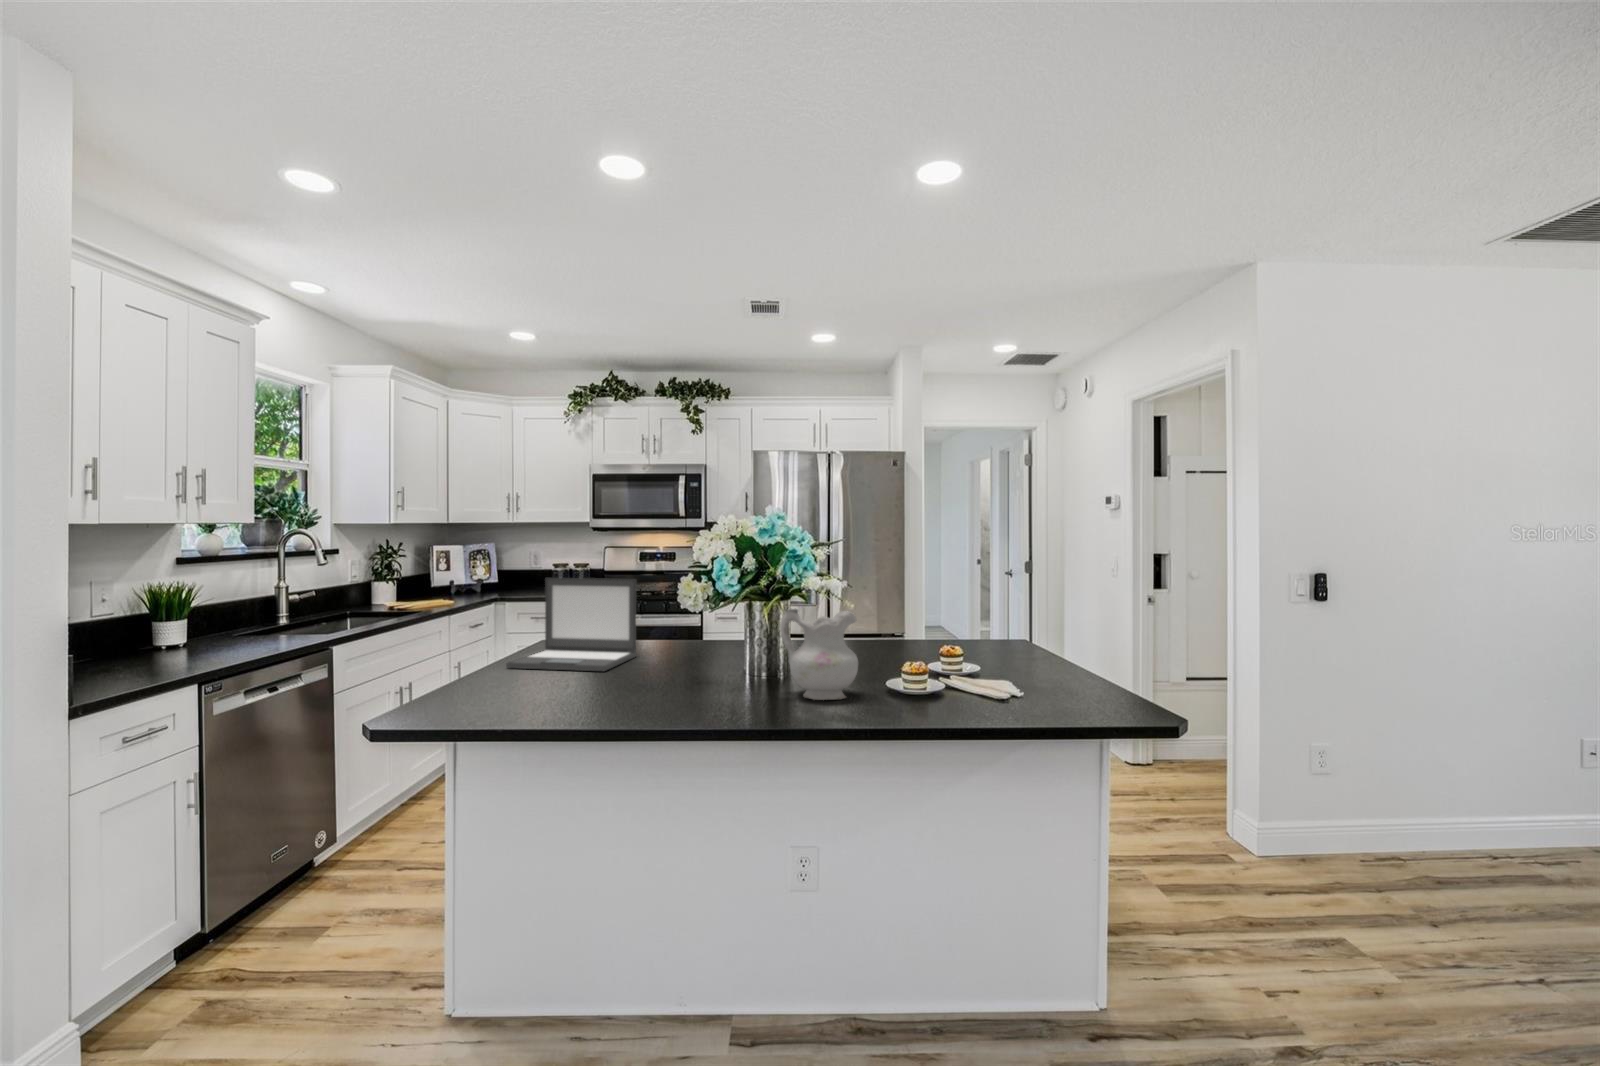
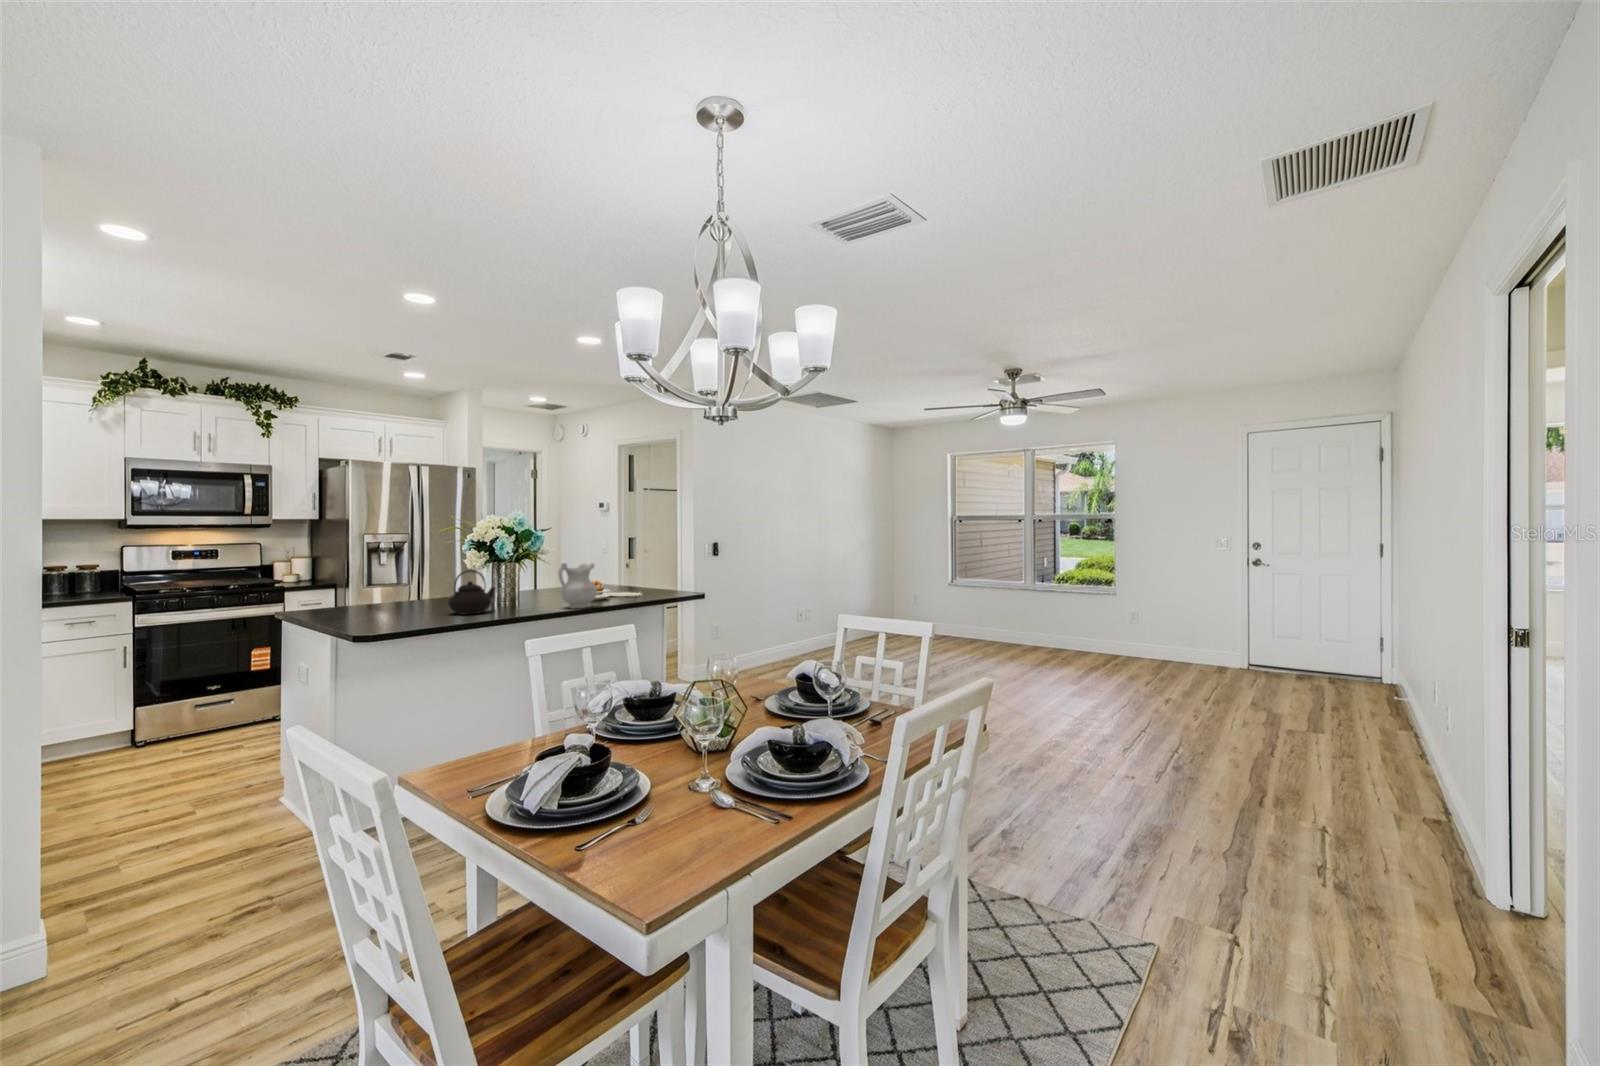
laptop: present [506,578,636,671] -> none [326,557,420,622]
teapot: none [630,608,711,683] -> present [448,570,495,614]

